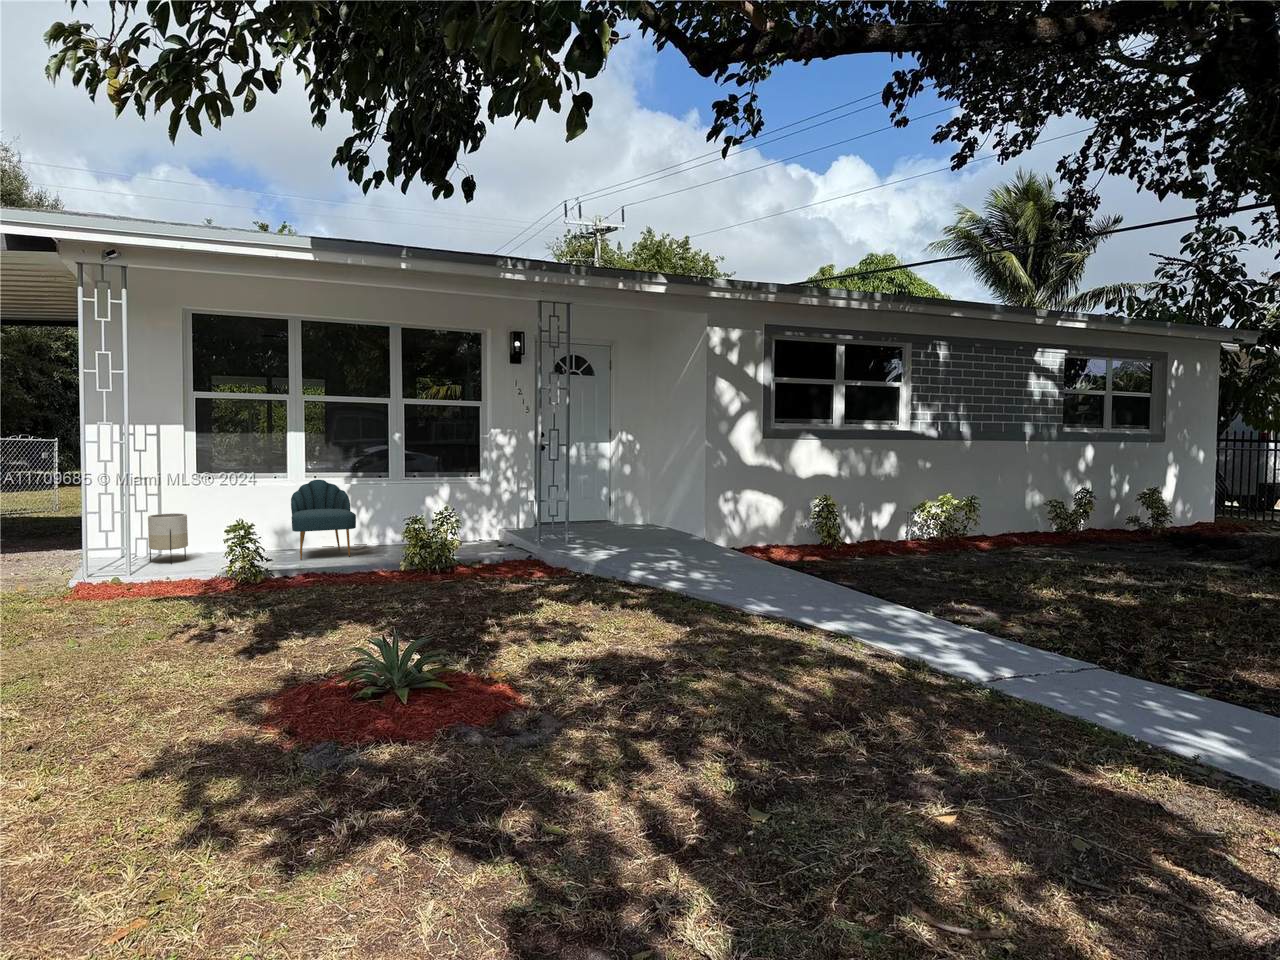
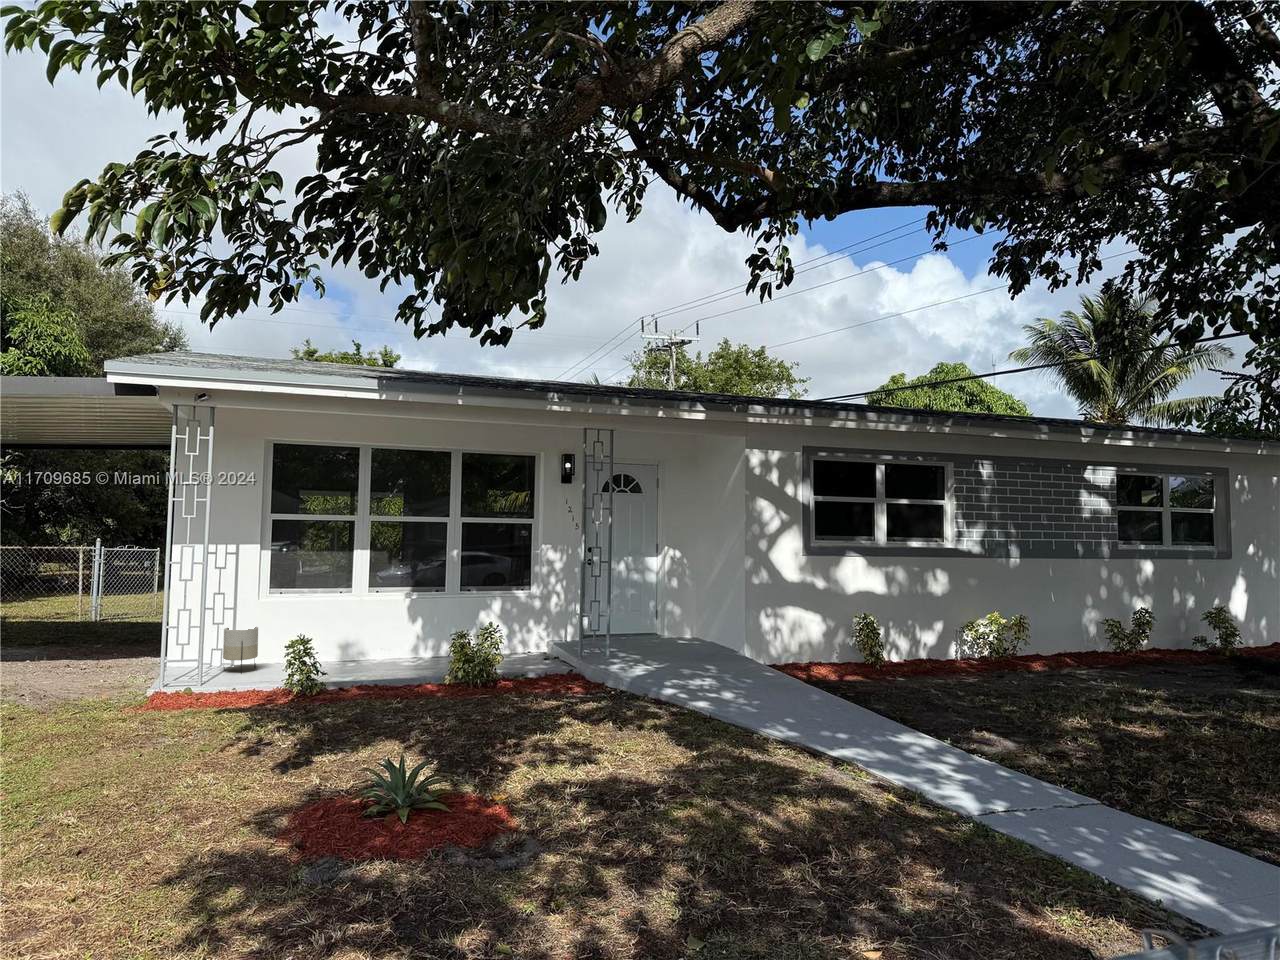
chair: present [291,480,356,560] -> none [350,595,409,672]

